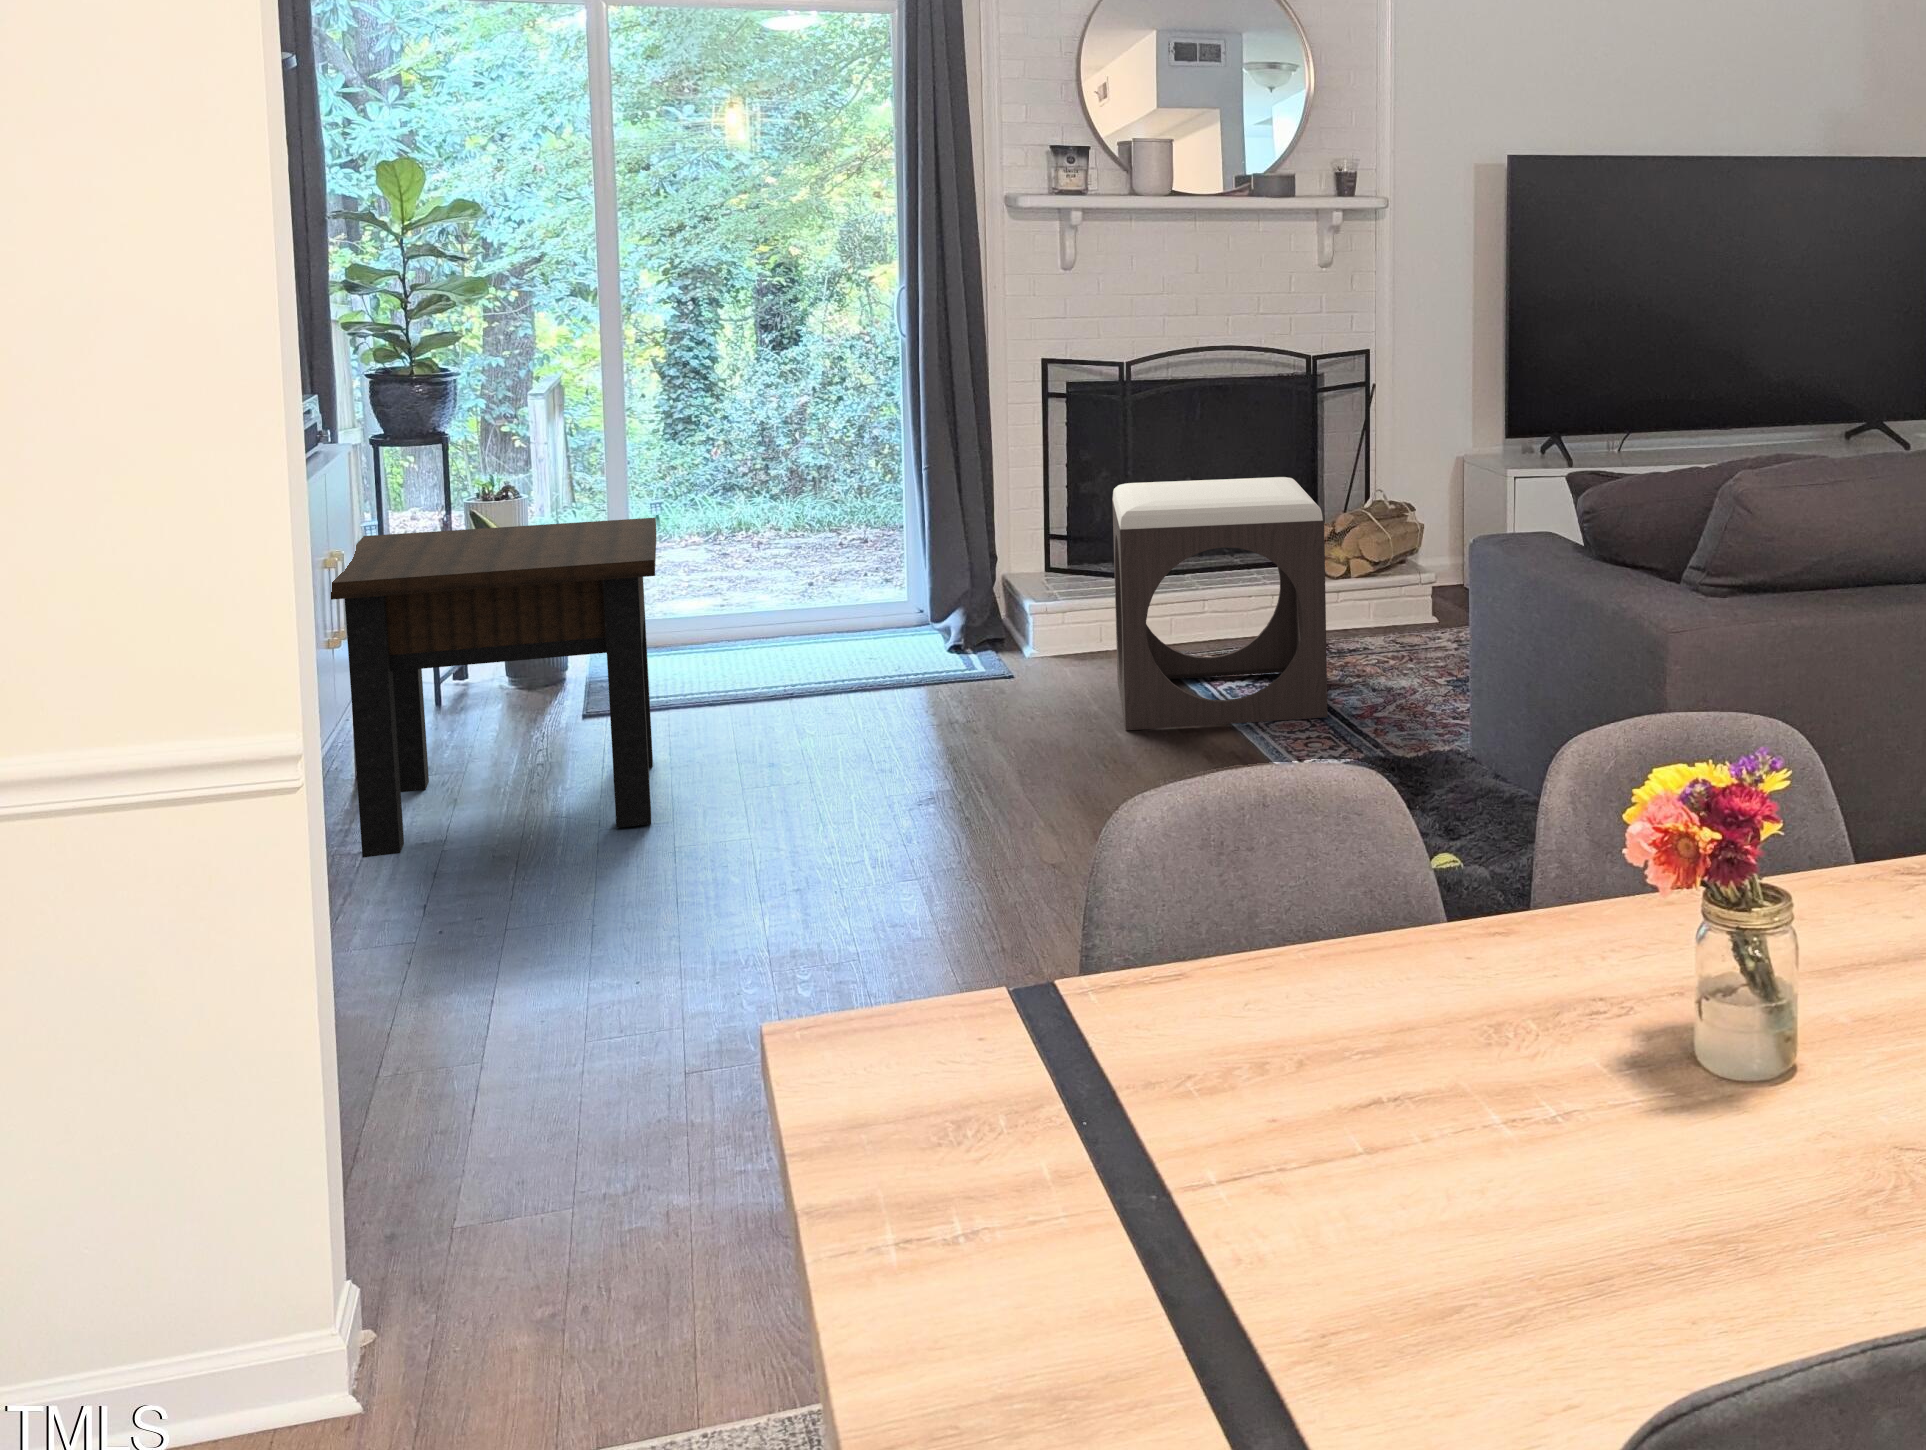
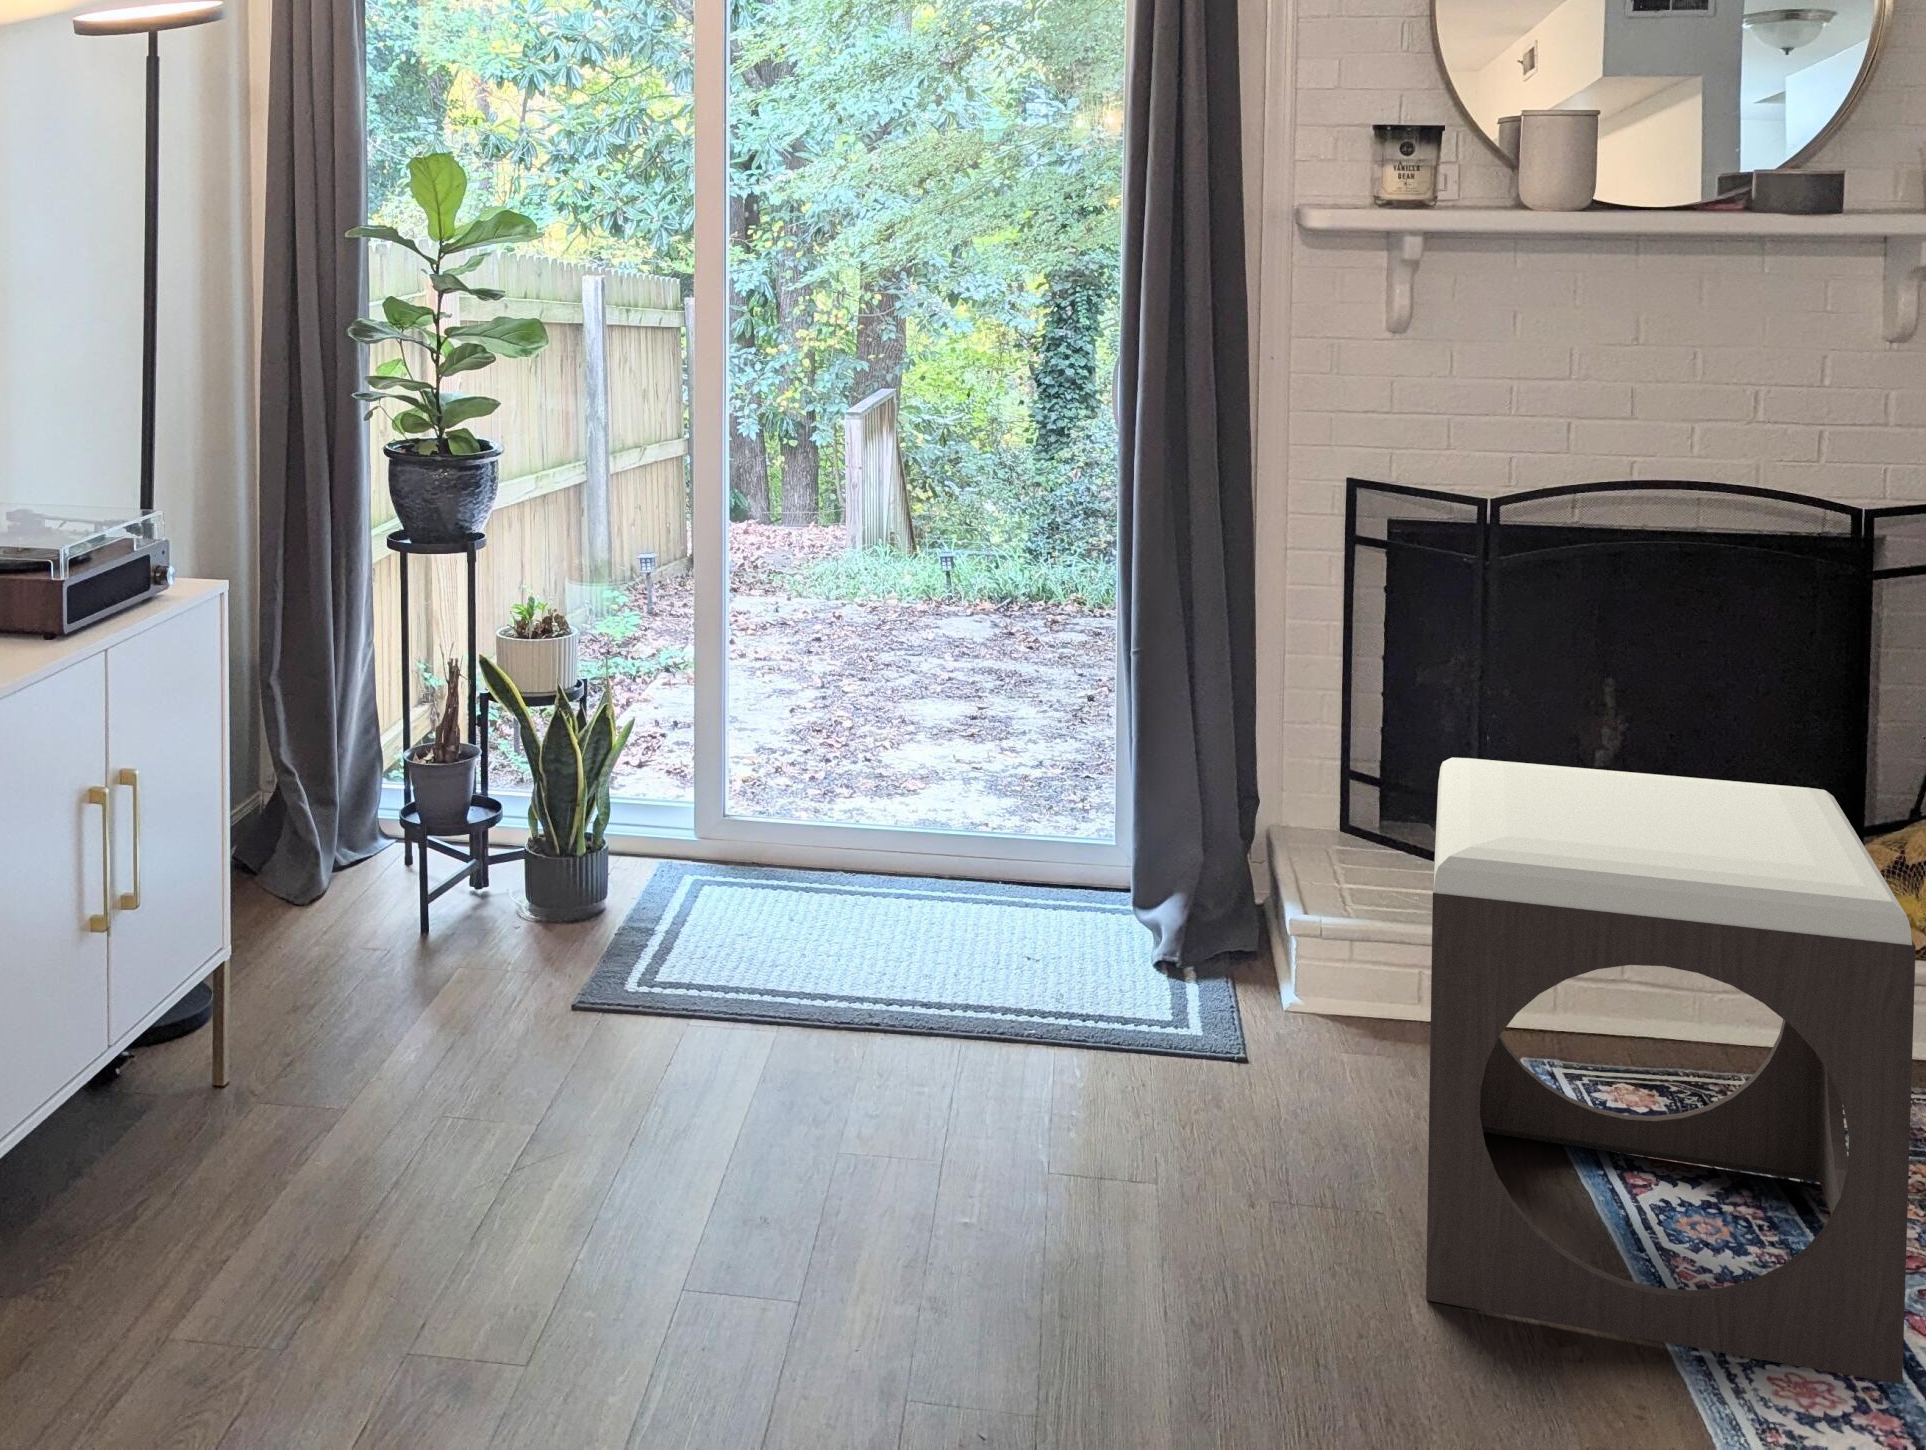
side table: present [331,518,656,858] -> none [6,727,621,1361]

